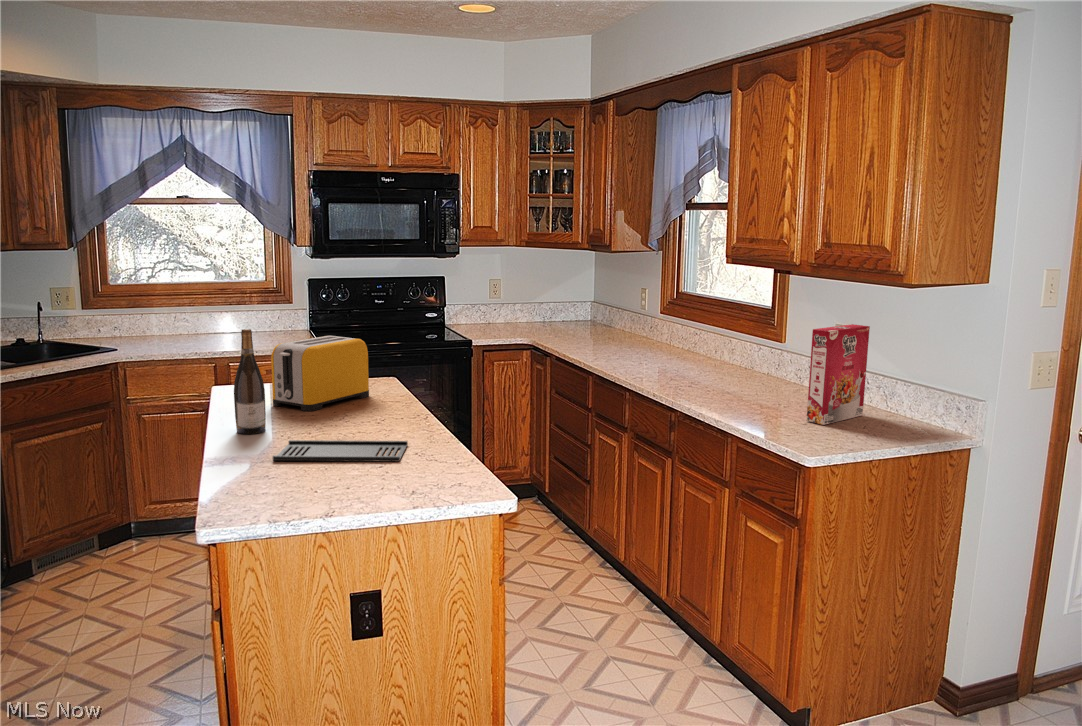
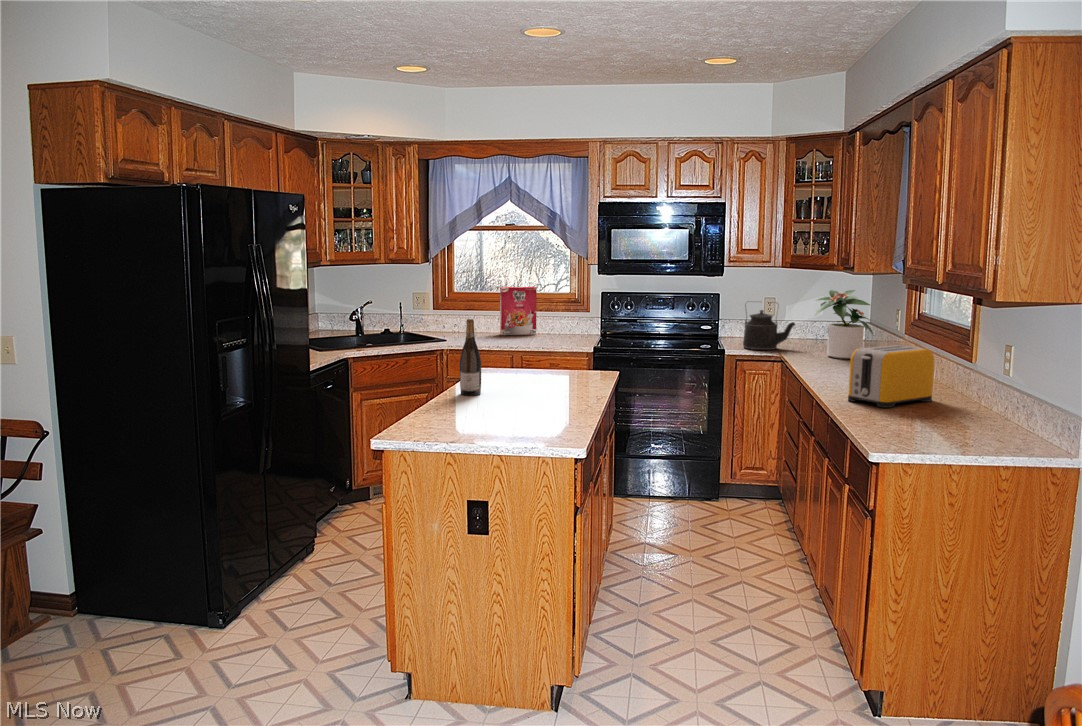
potted plant: none [568,271,627,343] -> present [814,290,873,359]
kettle: none [487,286,540,339] -> present [743,305,795,350]
cereal box: present [807,324,870,425] -> present [500,287,537,335]
toaster: present [271,336,369,411] -> present [848,345,934,408]
tray: present [272,440,408,462] -> none [460,400,560,420]

